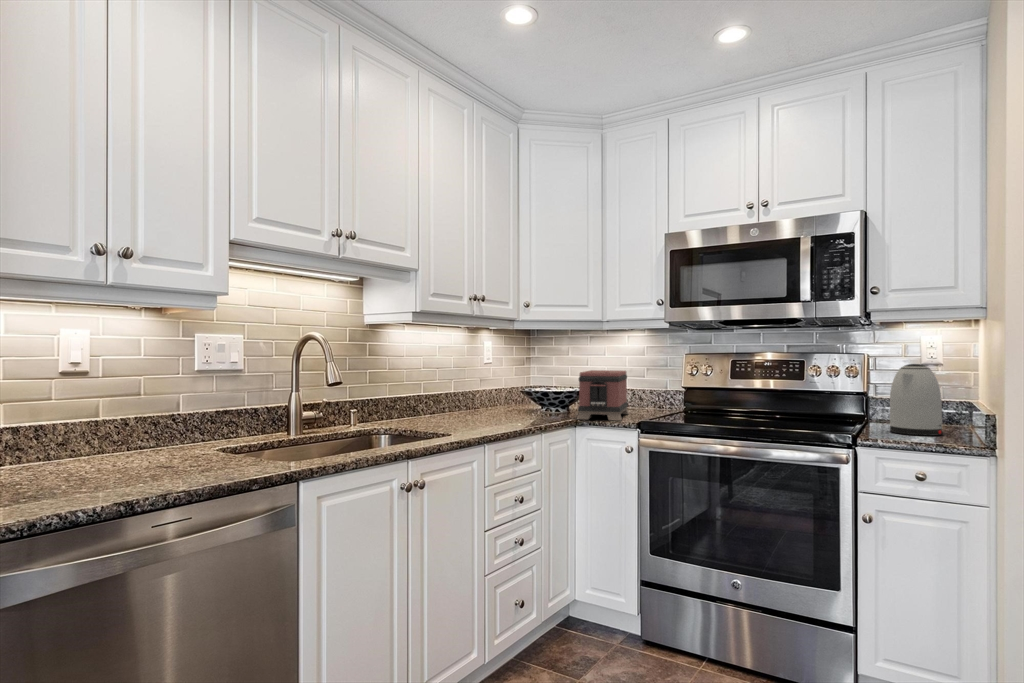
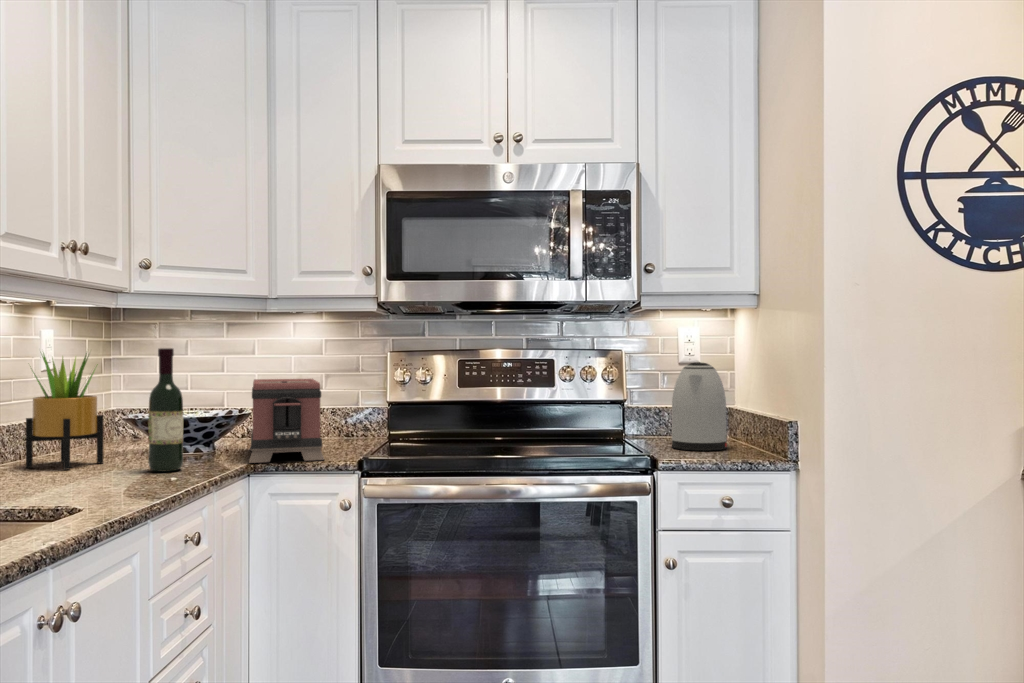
potted plant: none [470,351,507,416] -> present [26,353,103,470]
wine bottle: none [522,351,539,420] -> present [148,348,183,472]

